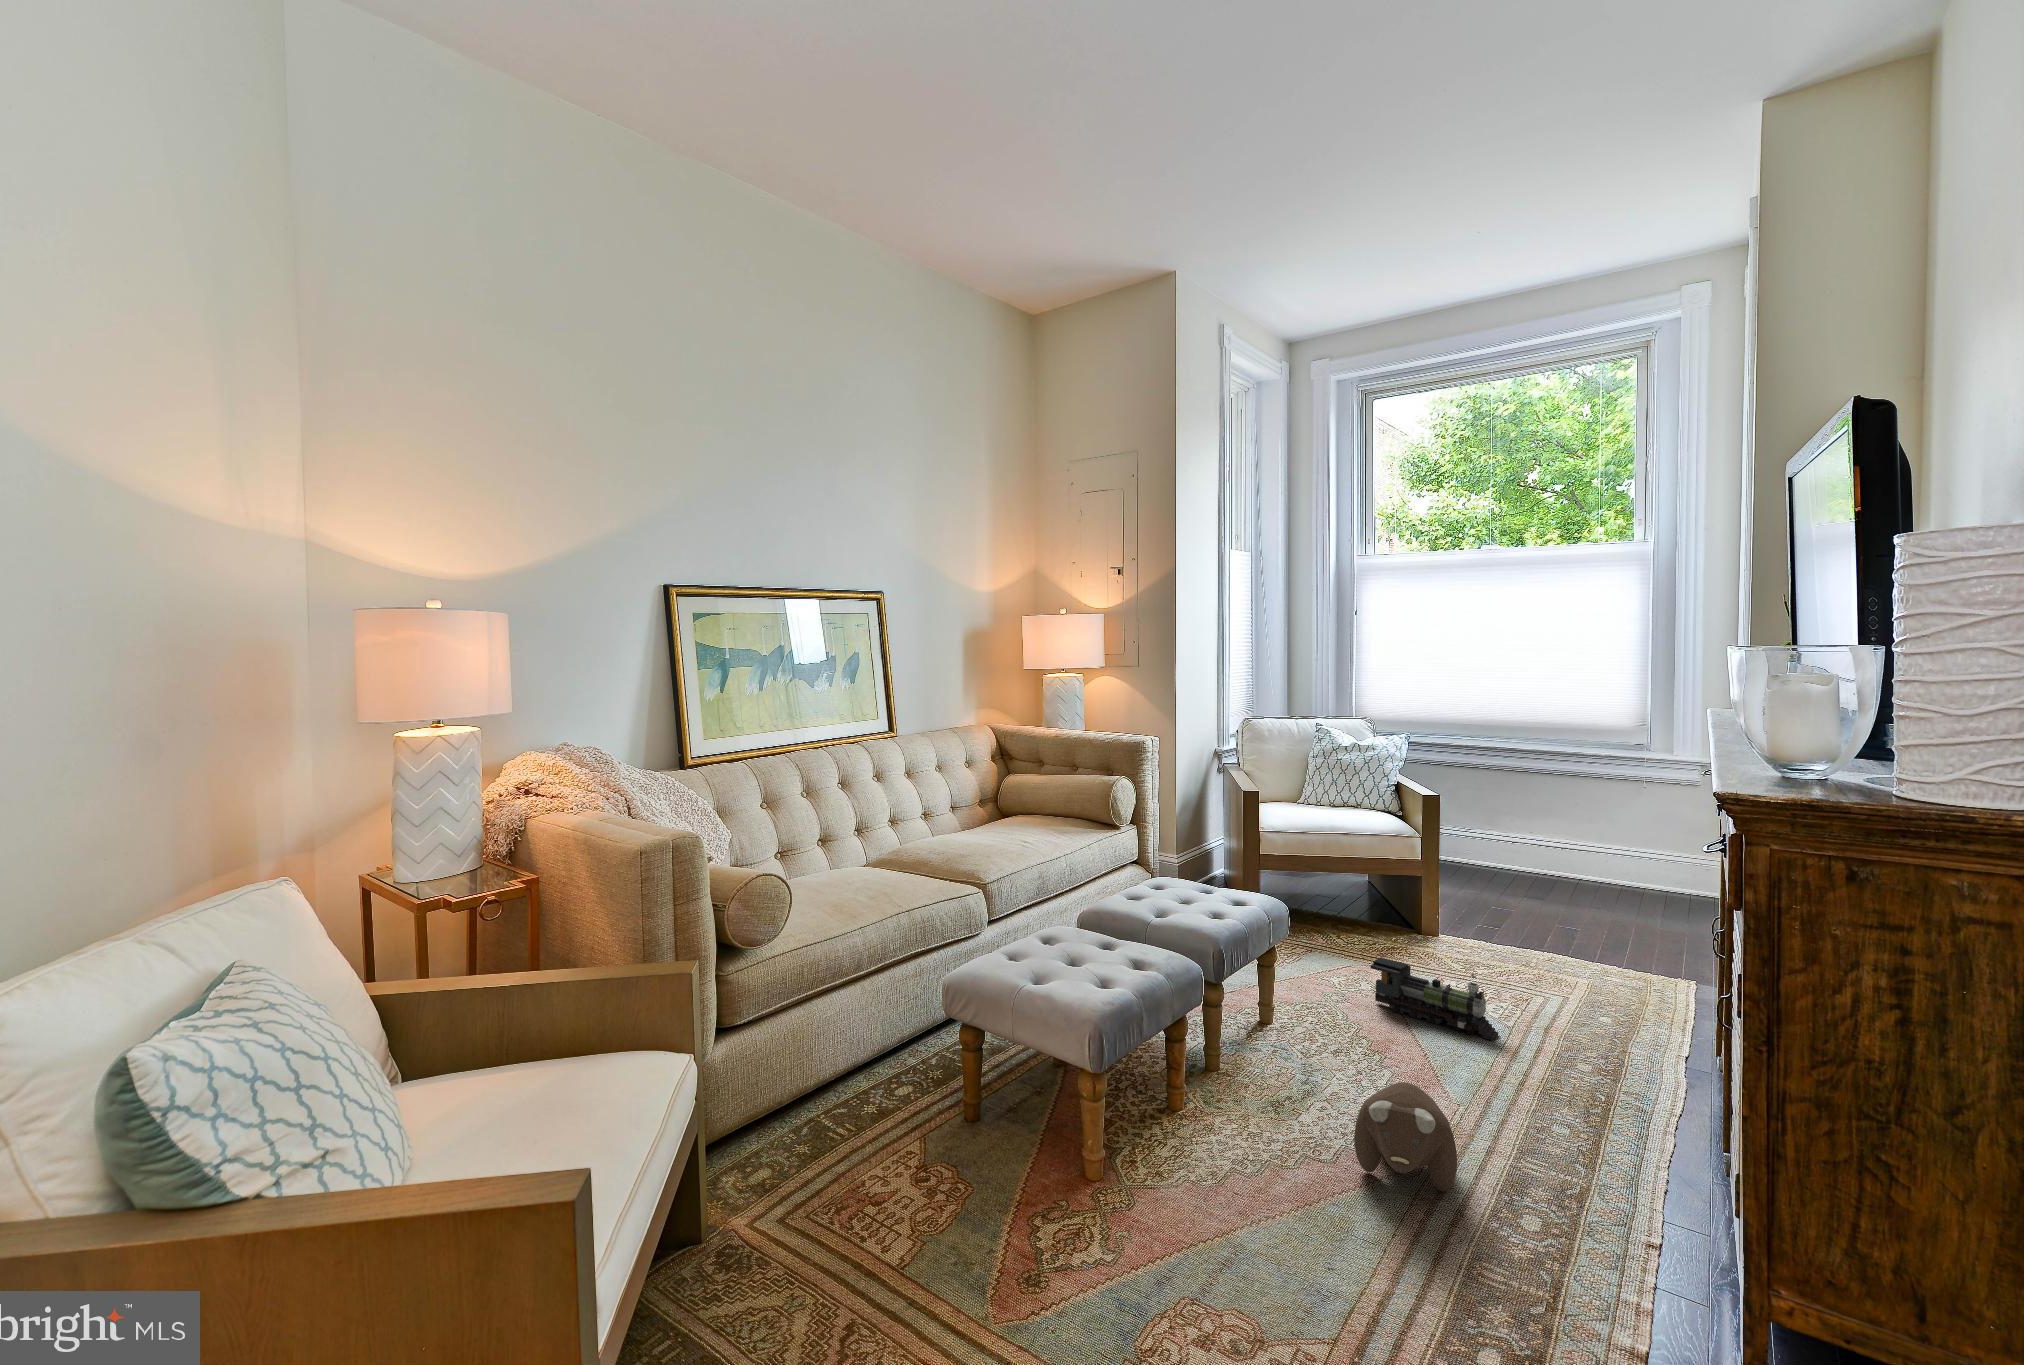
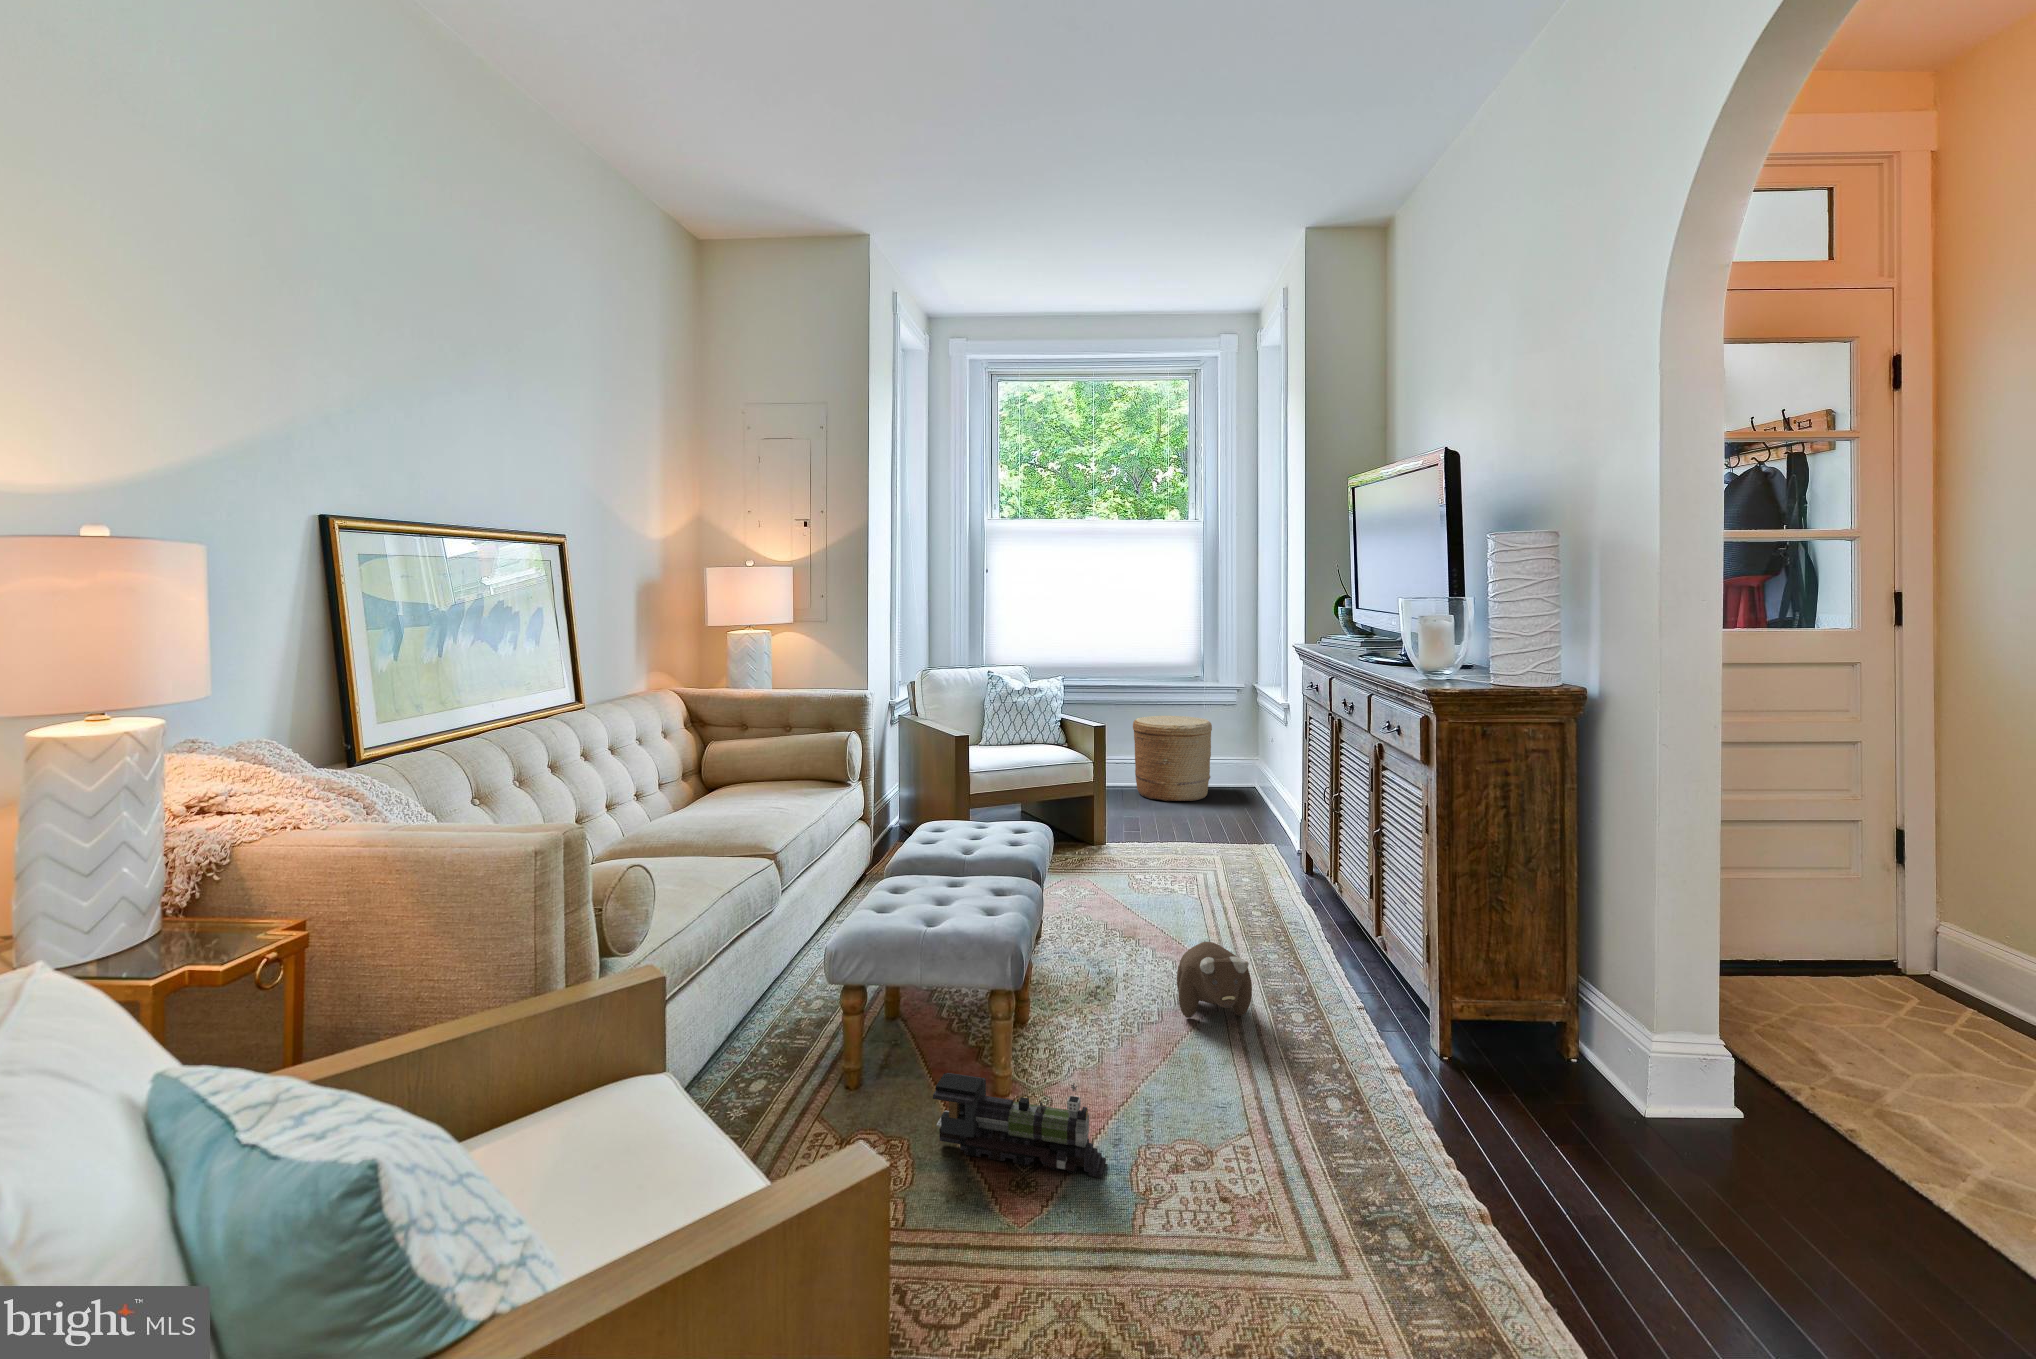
woven basket: none [1523,791,1645,908] -> present [1133,716,1212,801]
toy train: present [1371,957,1498,1040] -> present [933,1073,1106,1178]

